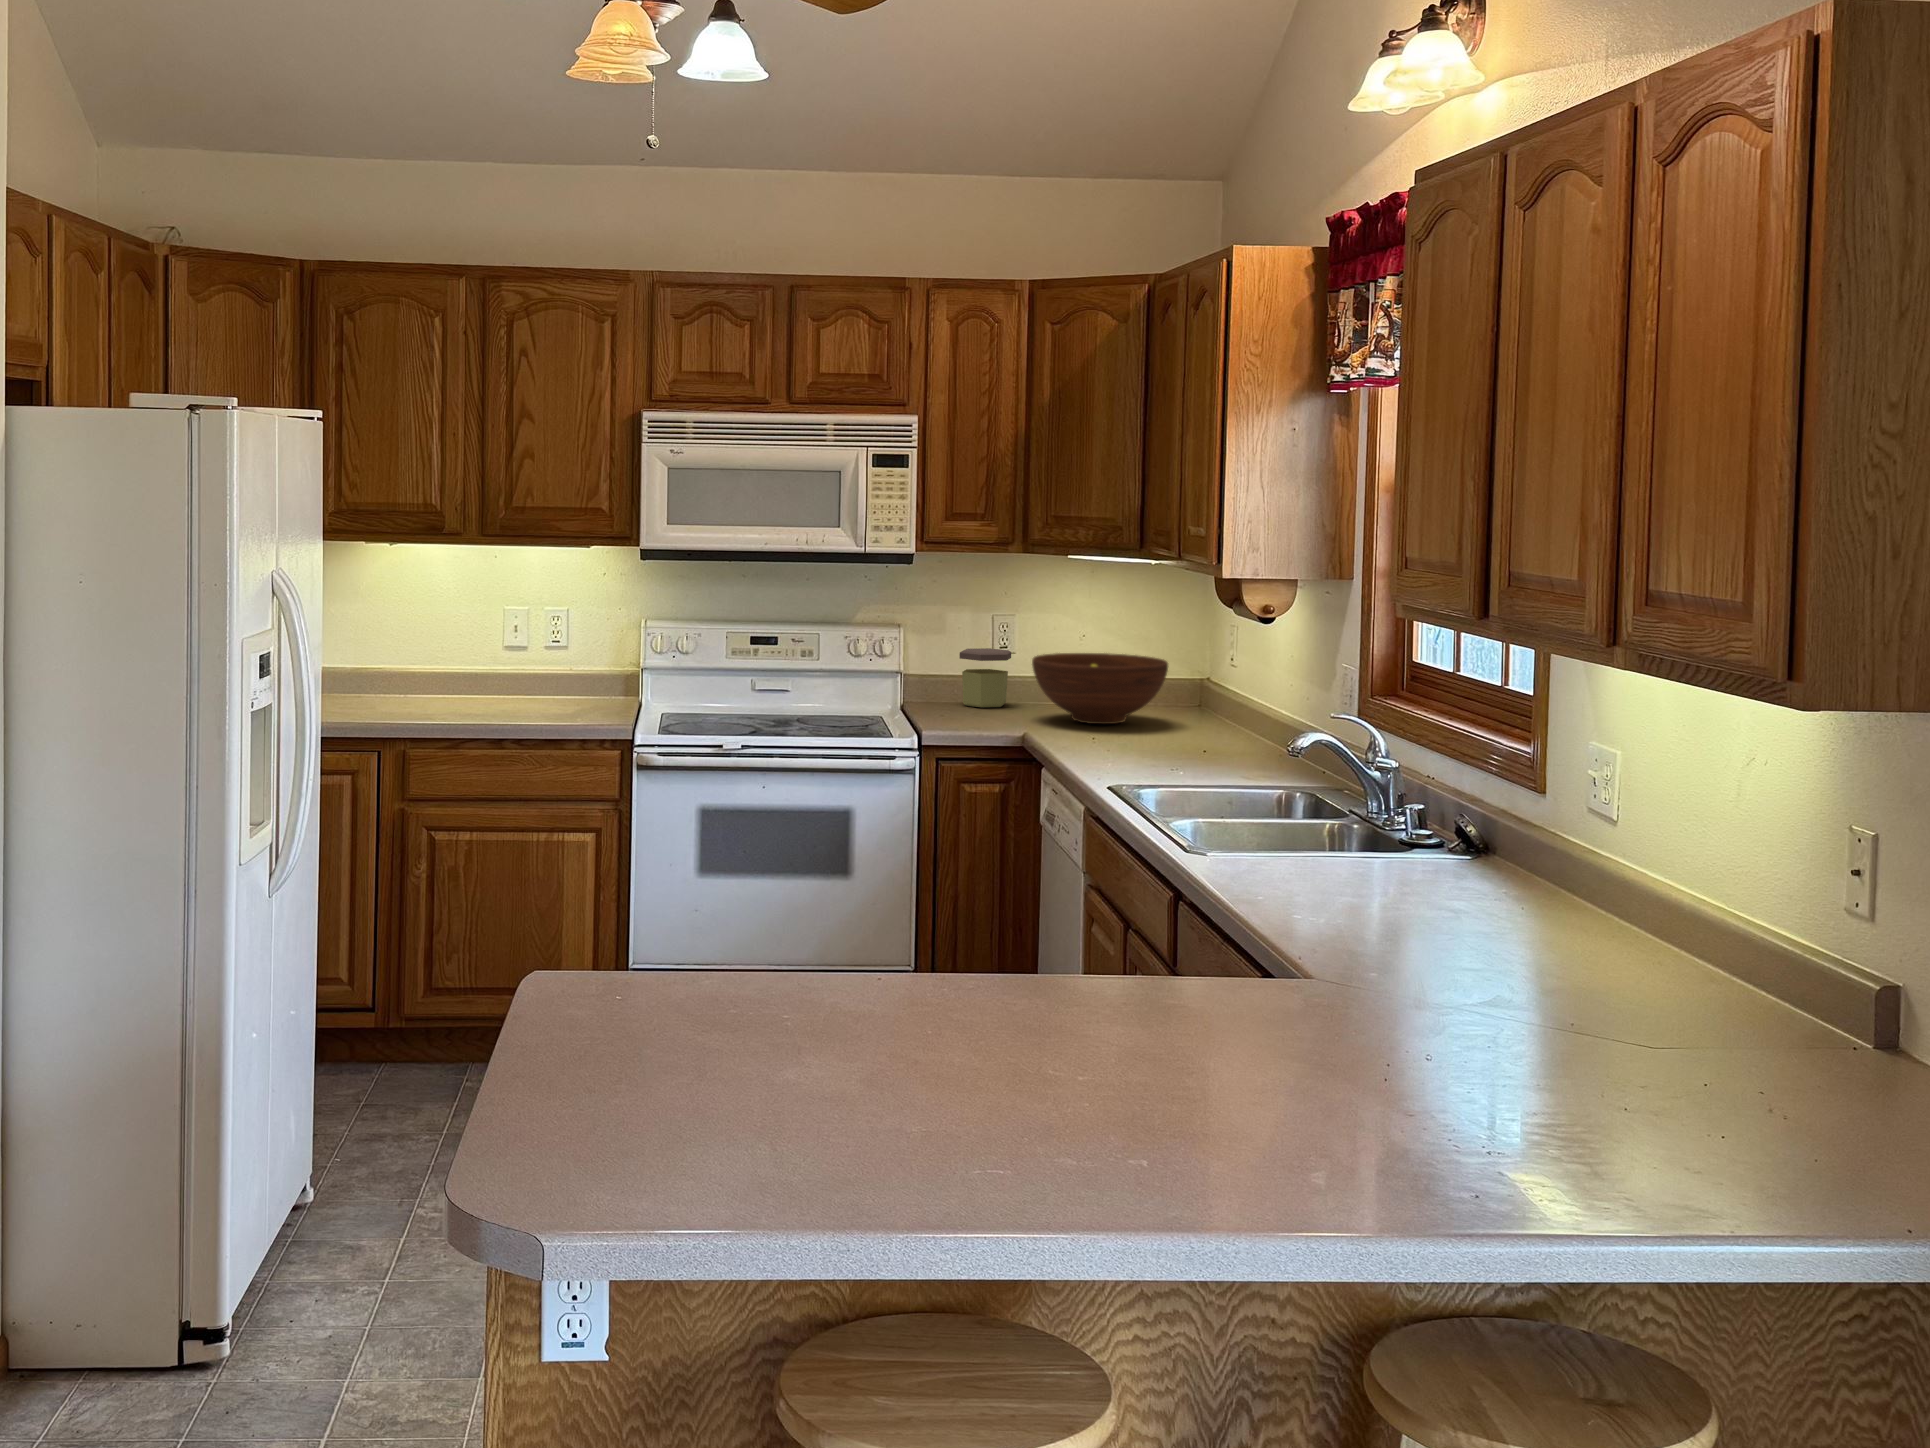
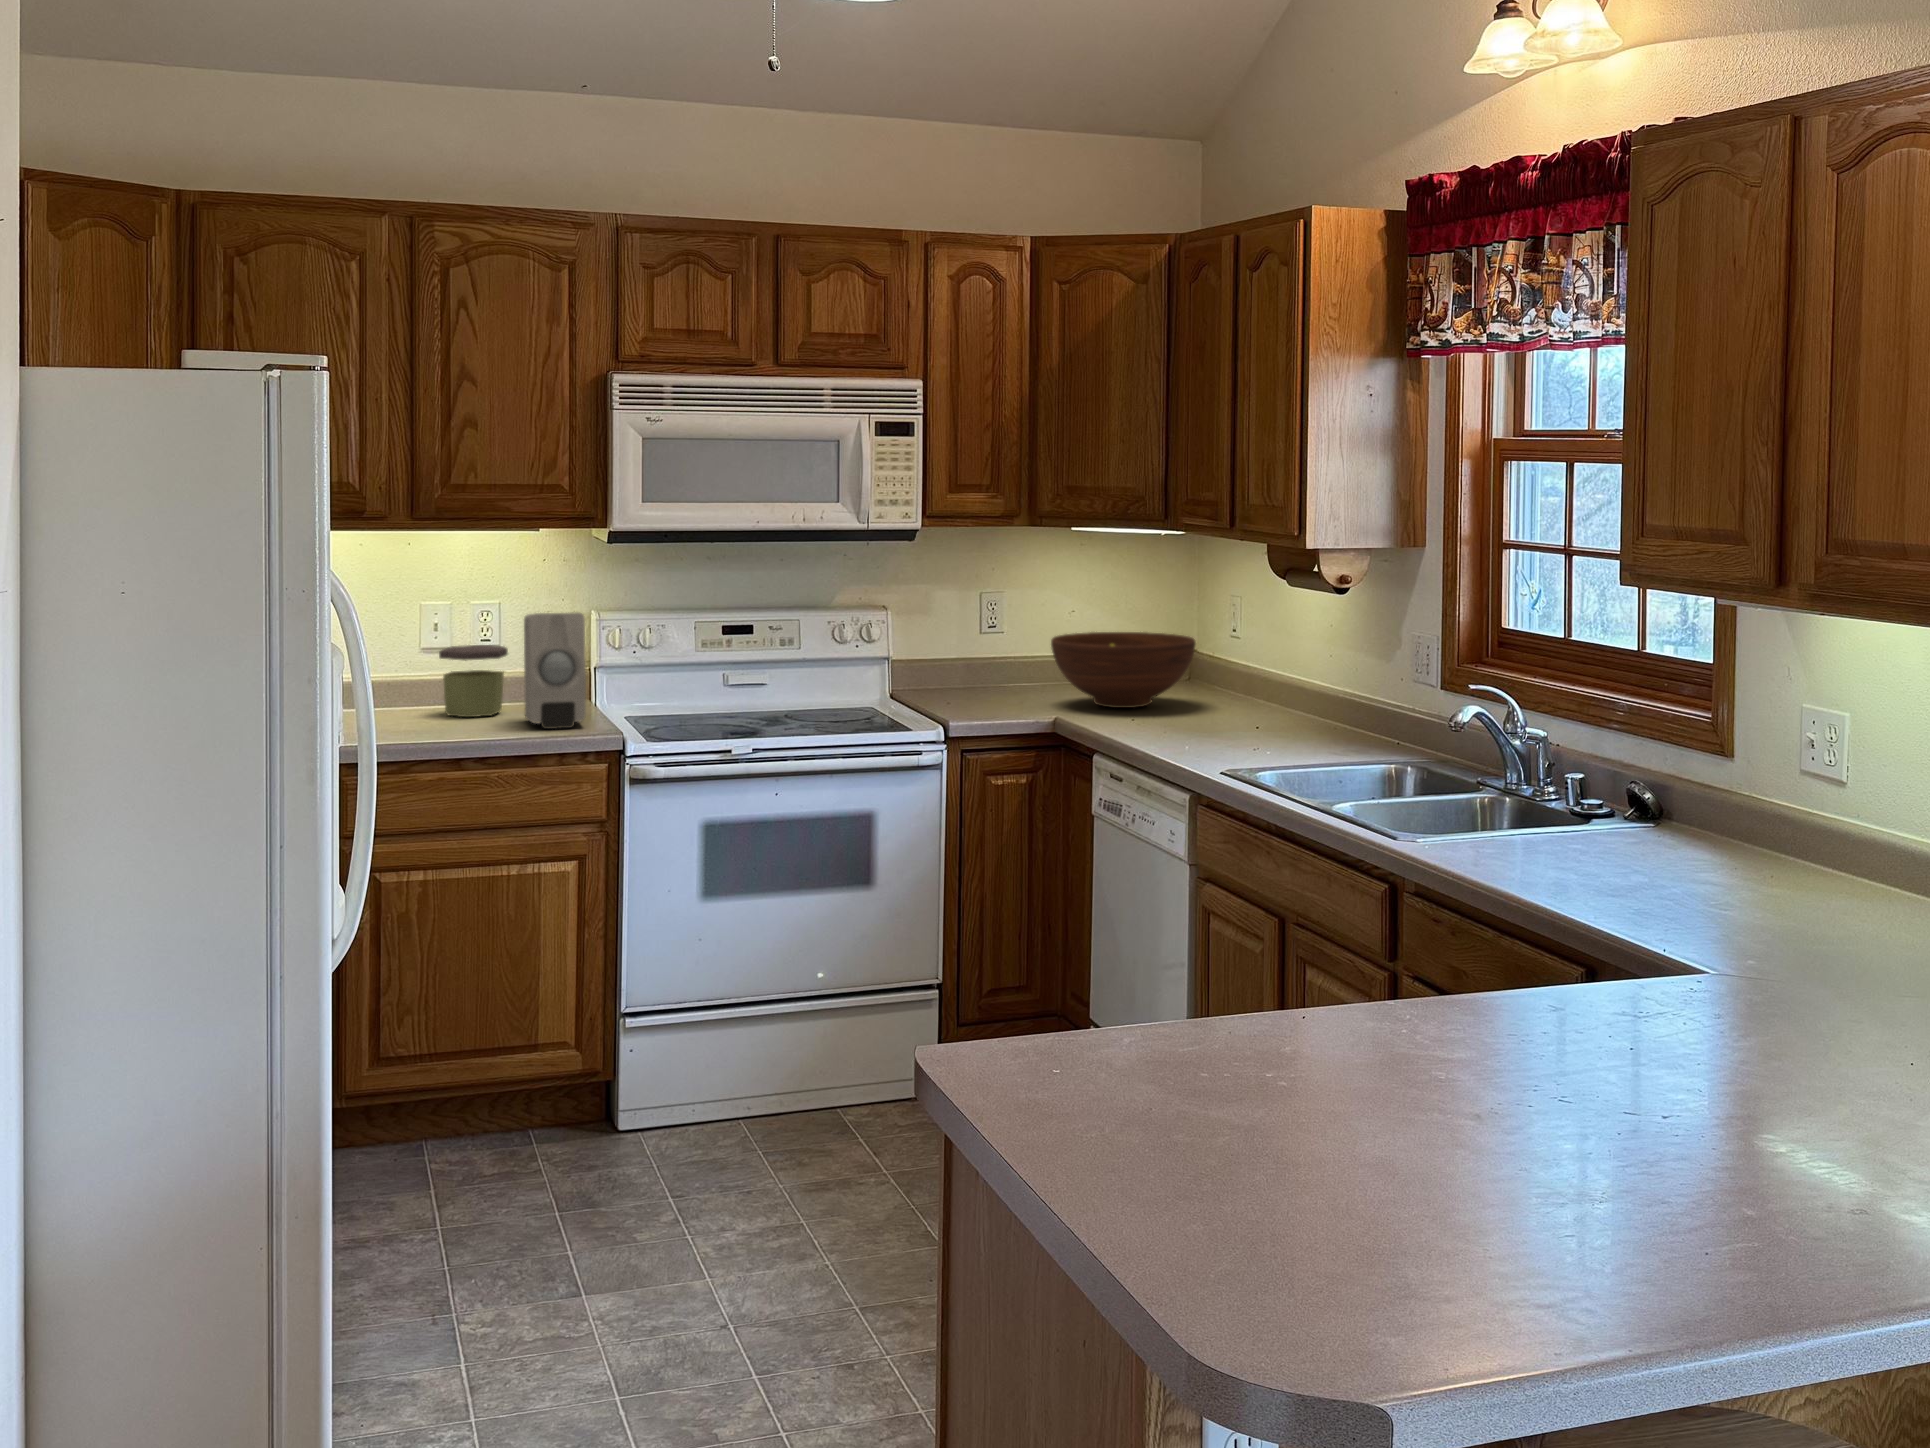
soap dispenser: none [567,619,616,717] -> present [524,613,586,729]
jar: present [960,648,1011,707] -> present [439,645,508,717]

